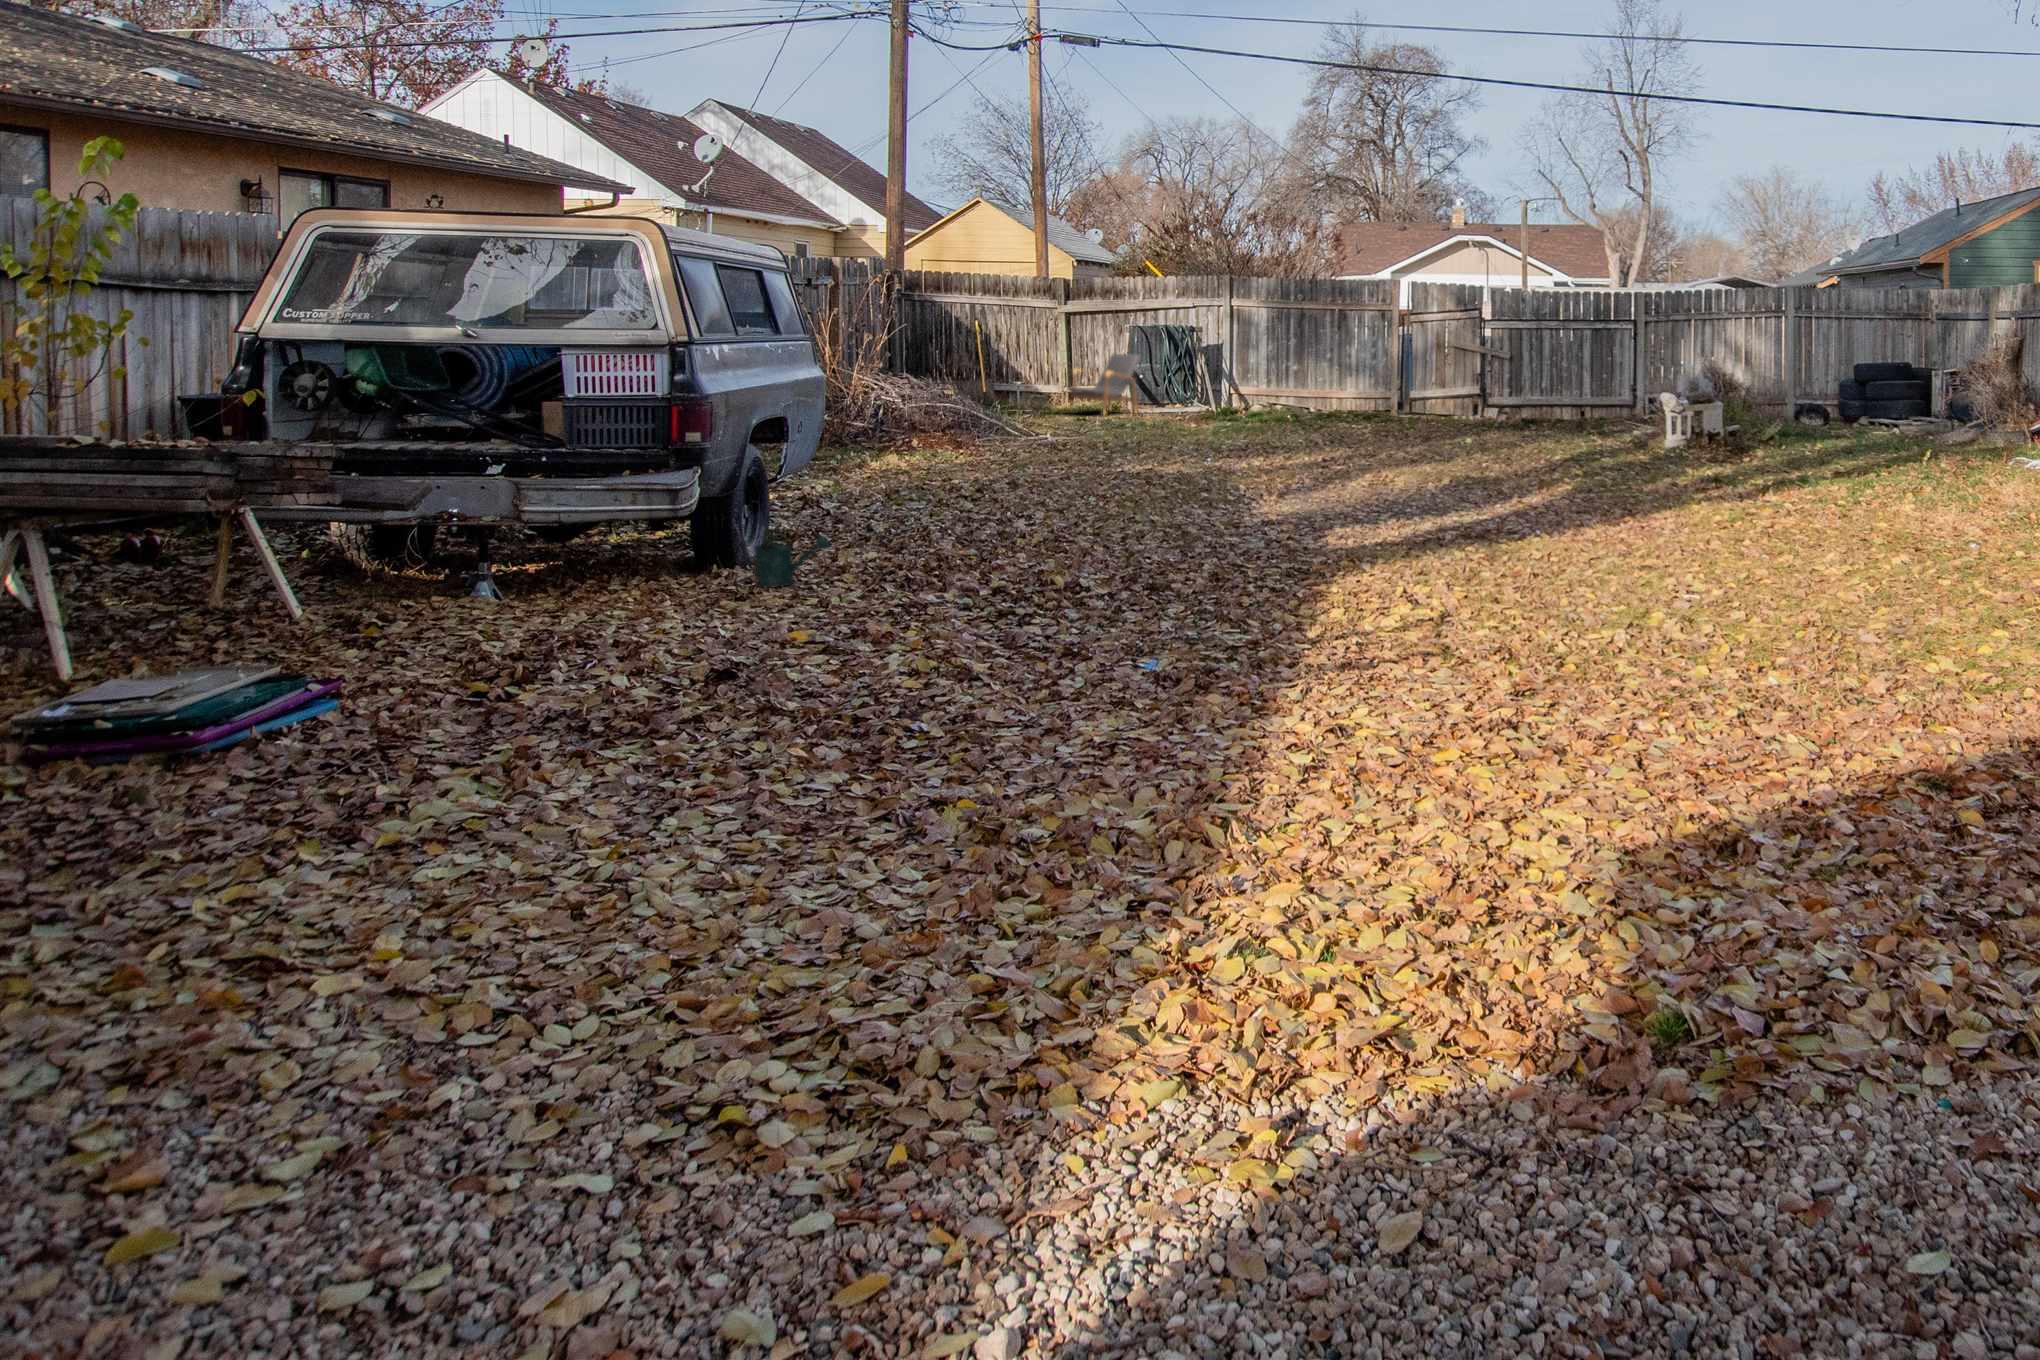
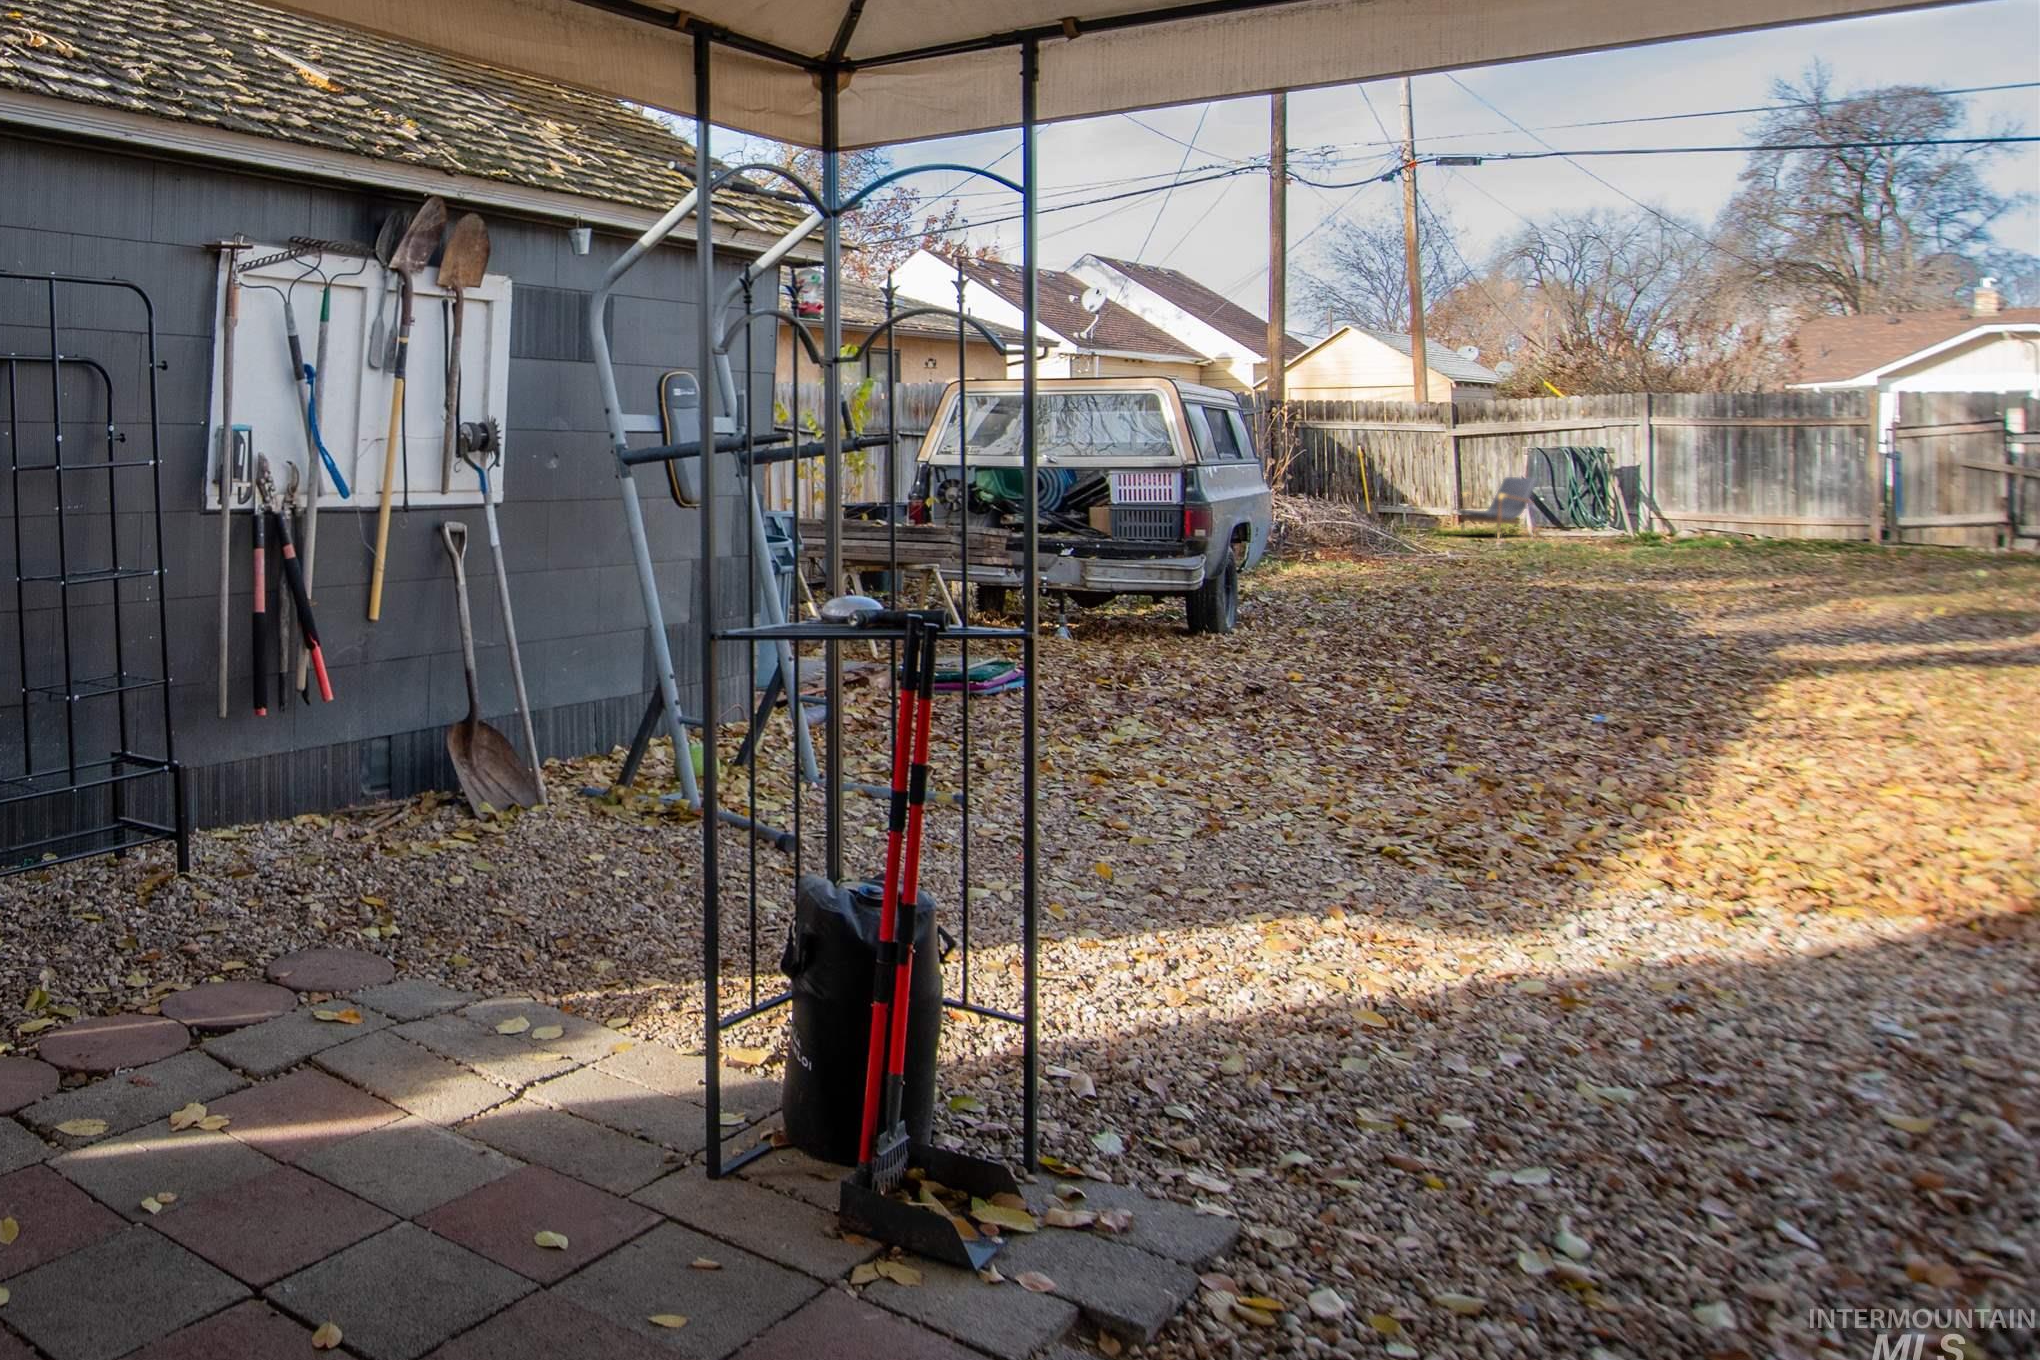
watering can: present [743,536,829,588] -> none [1226,589,1282,622]

